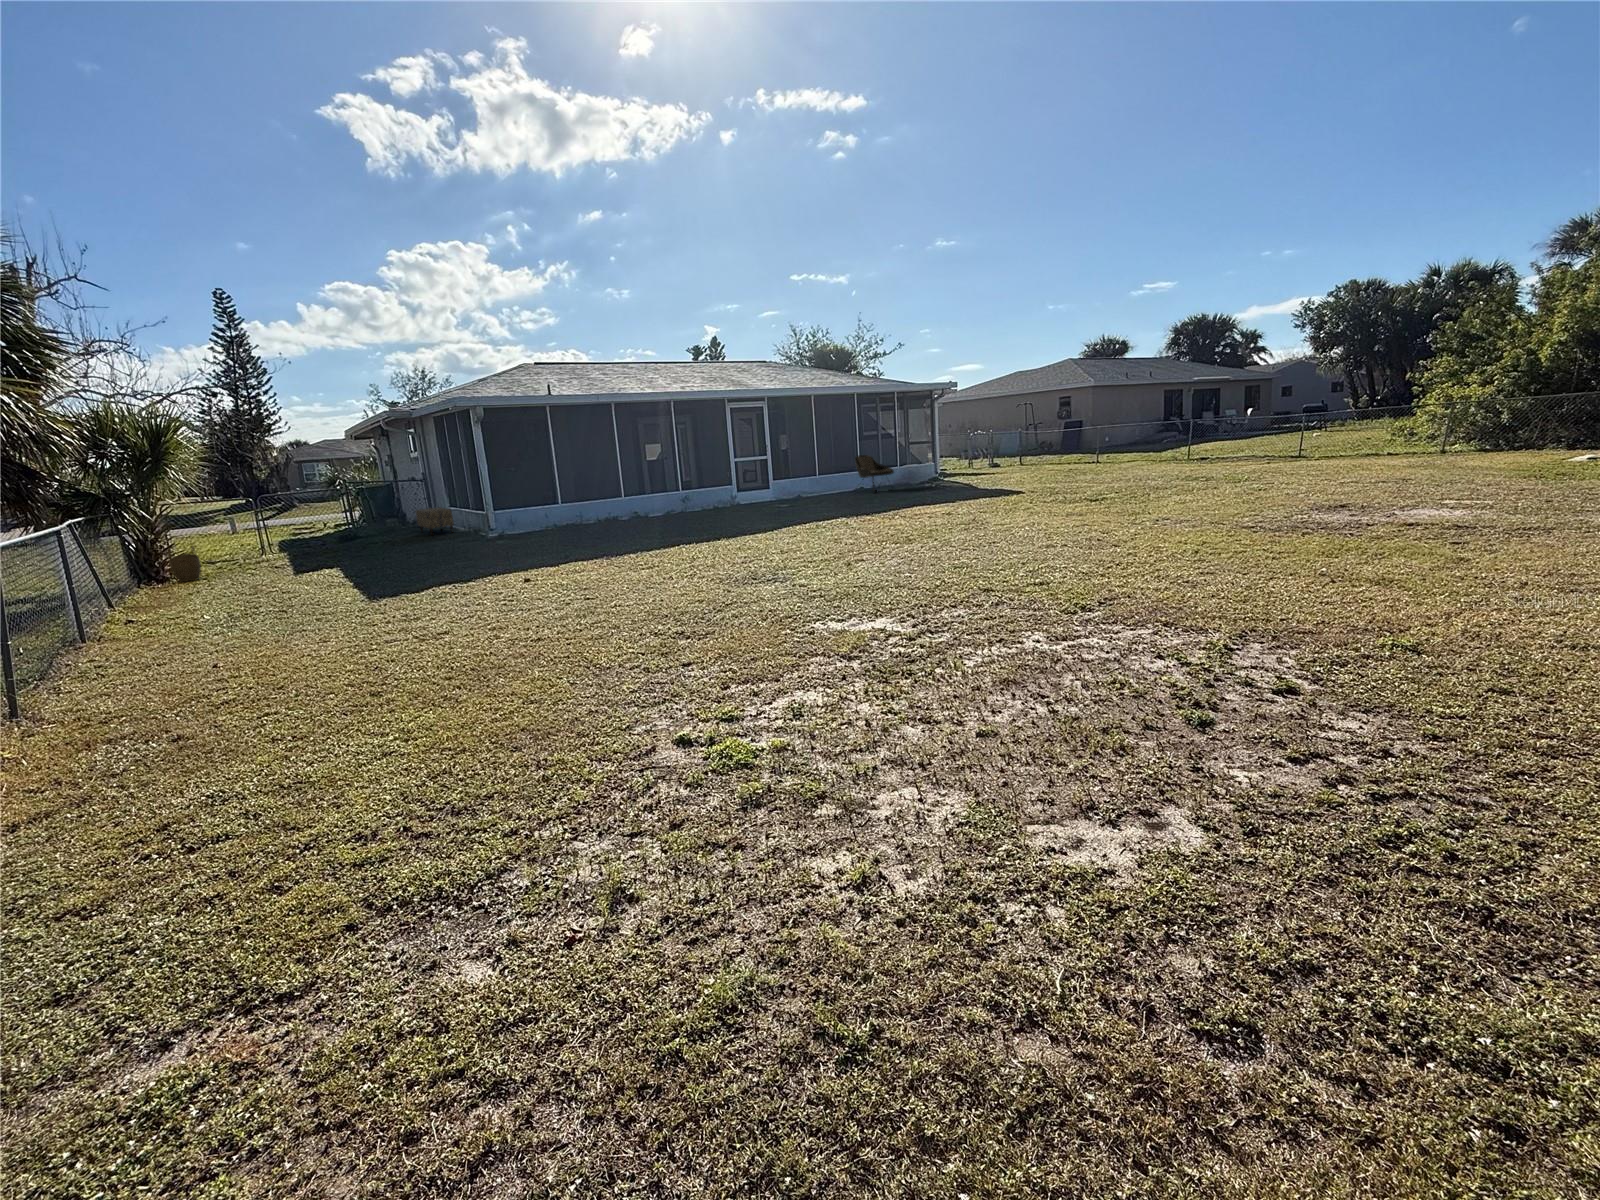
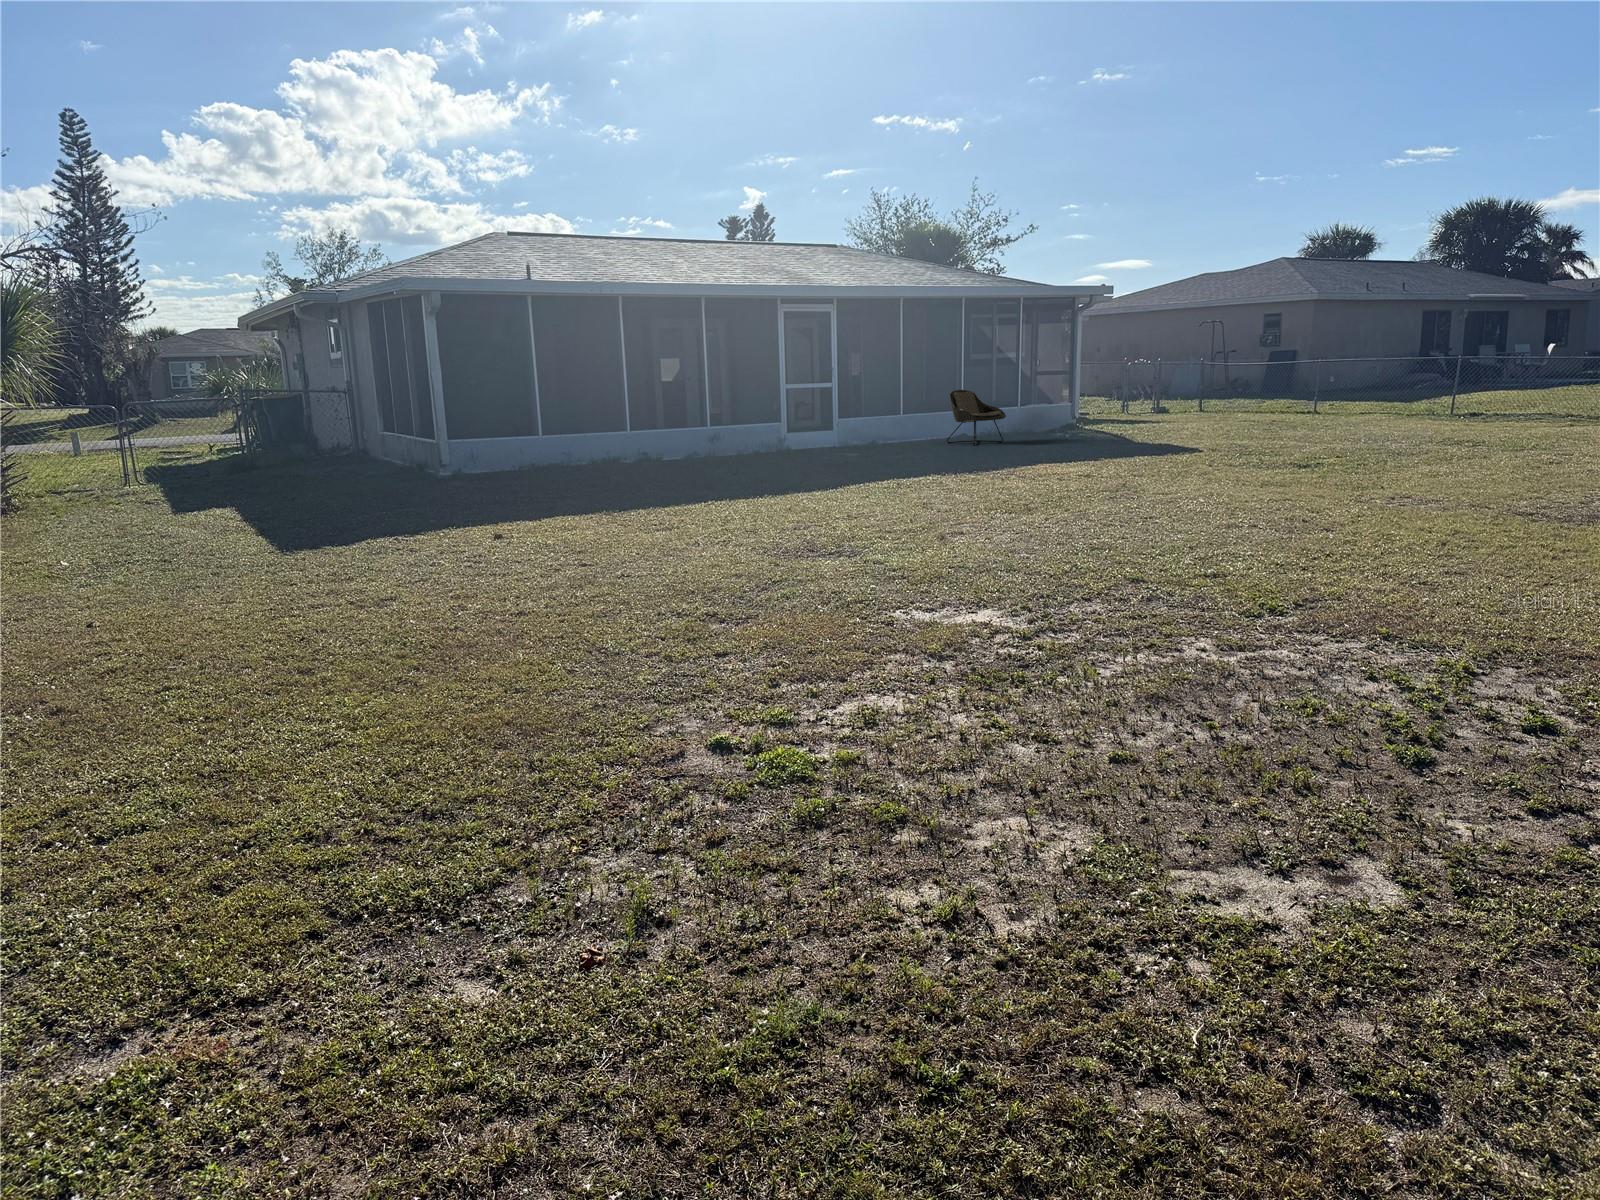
bench: present [416,507,454,535] -> none [334,440,386,479]
woven basket: present [168,546,201,582] -> none [14,477,55,525]

